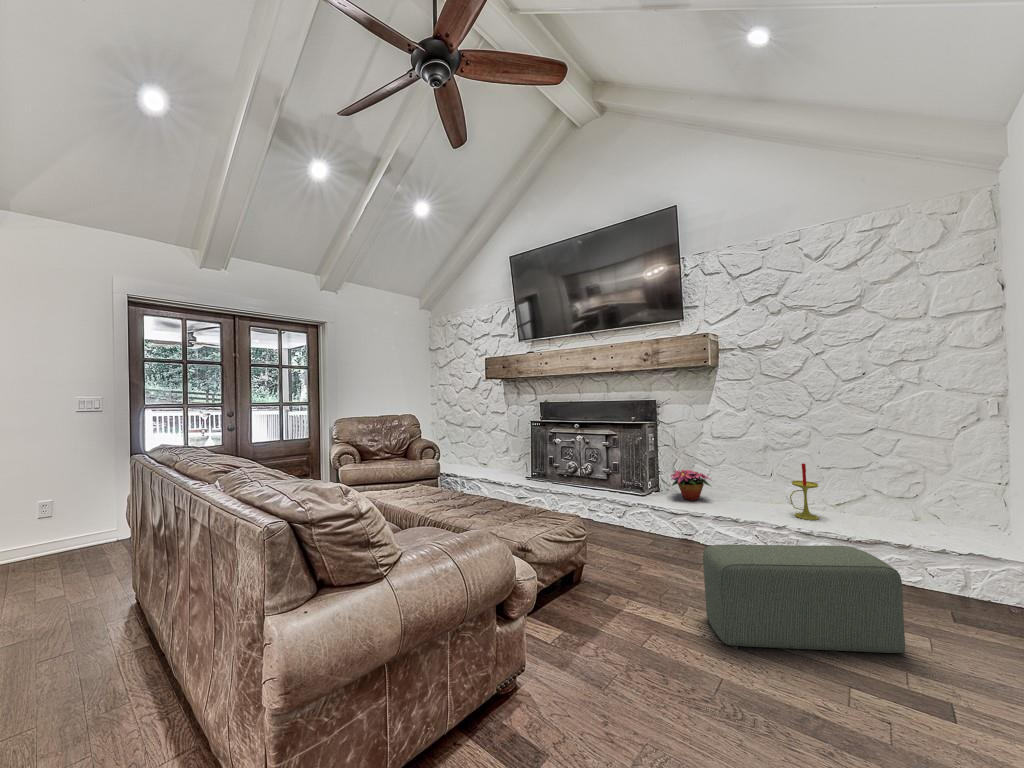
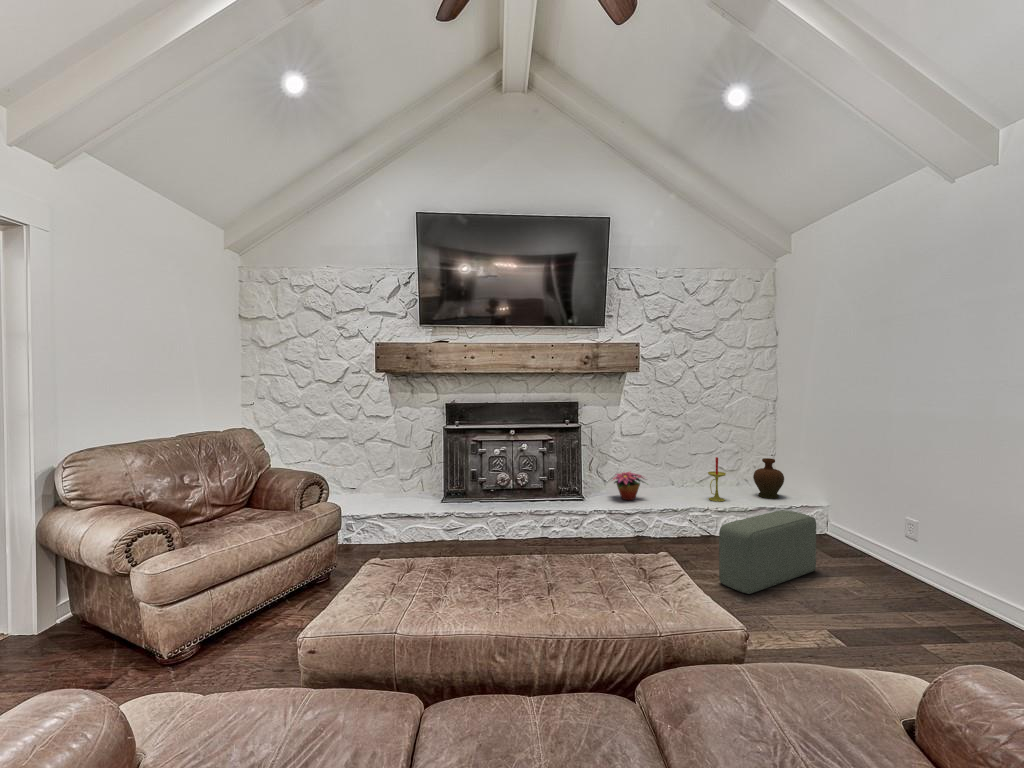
decorative vase: none [878,472,934,531] -> present [753,458,784,499]

